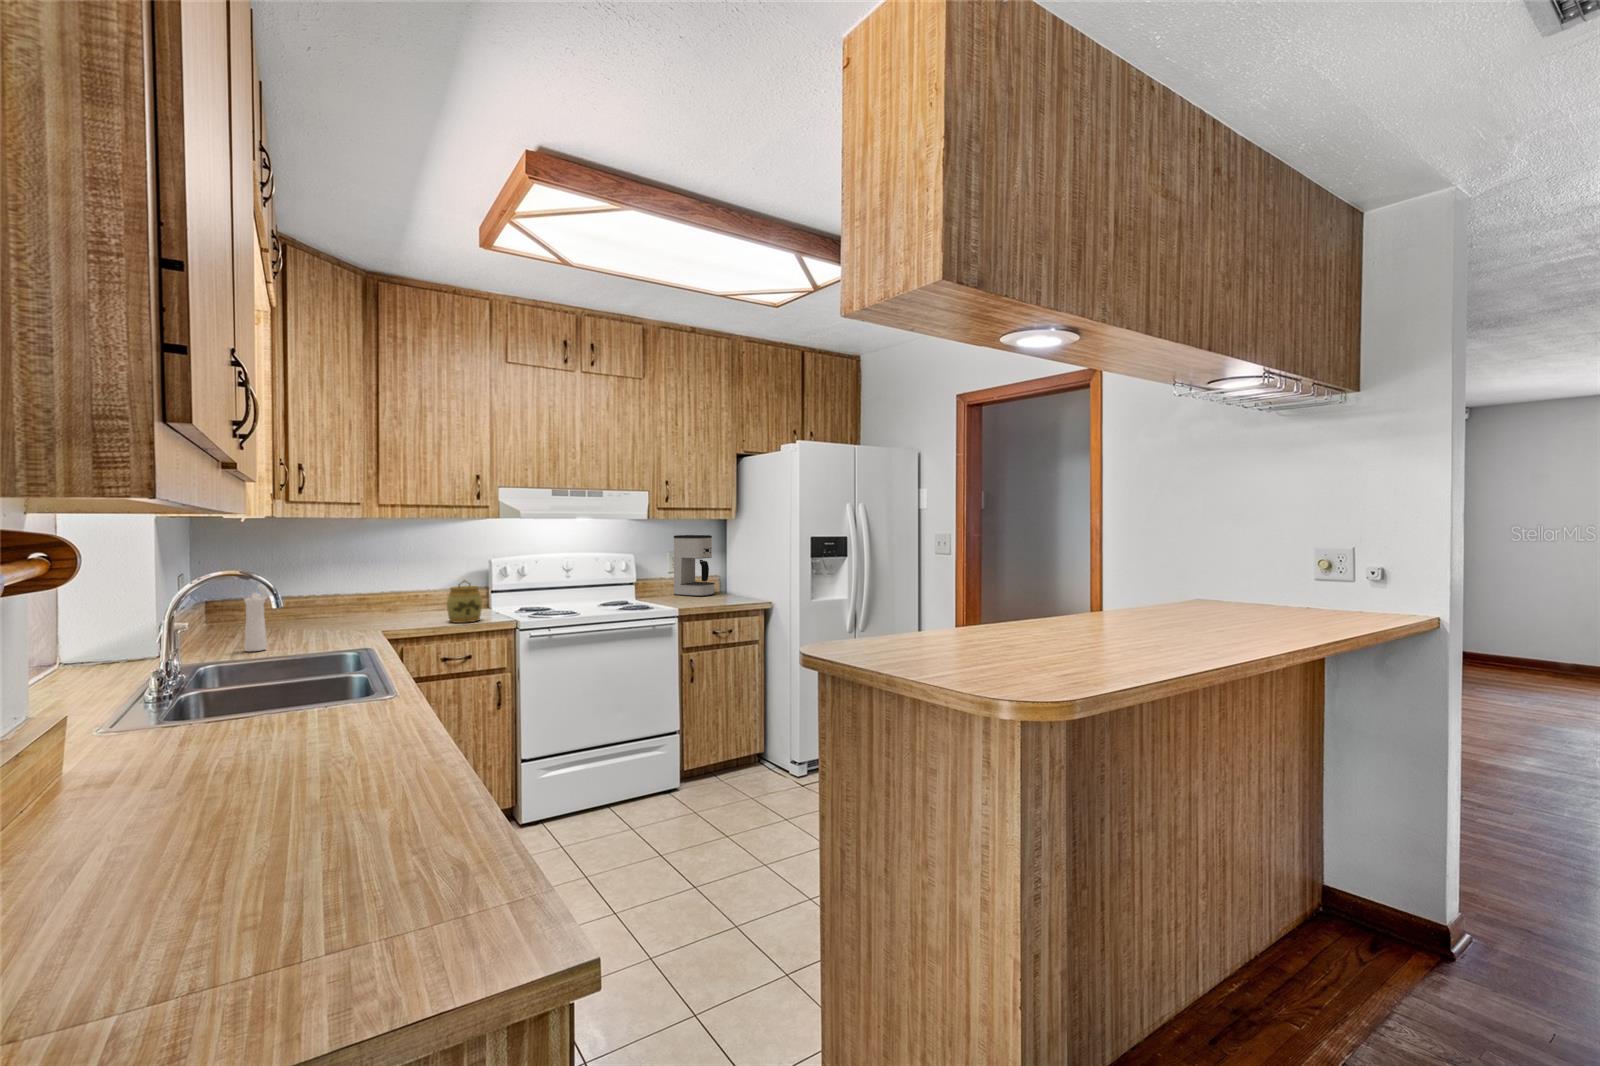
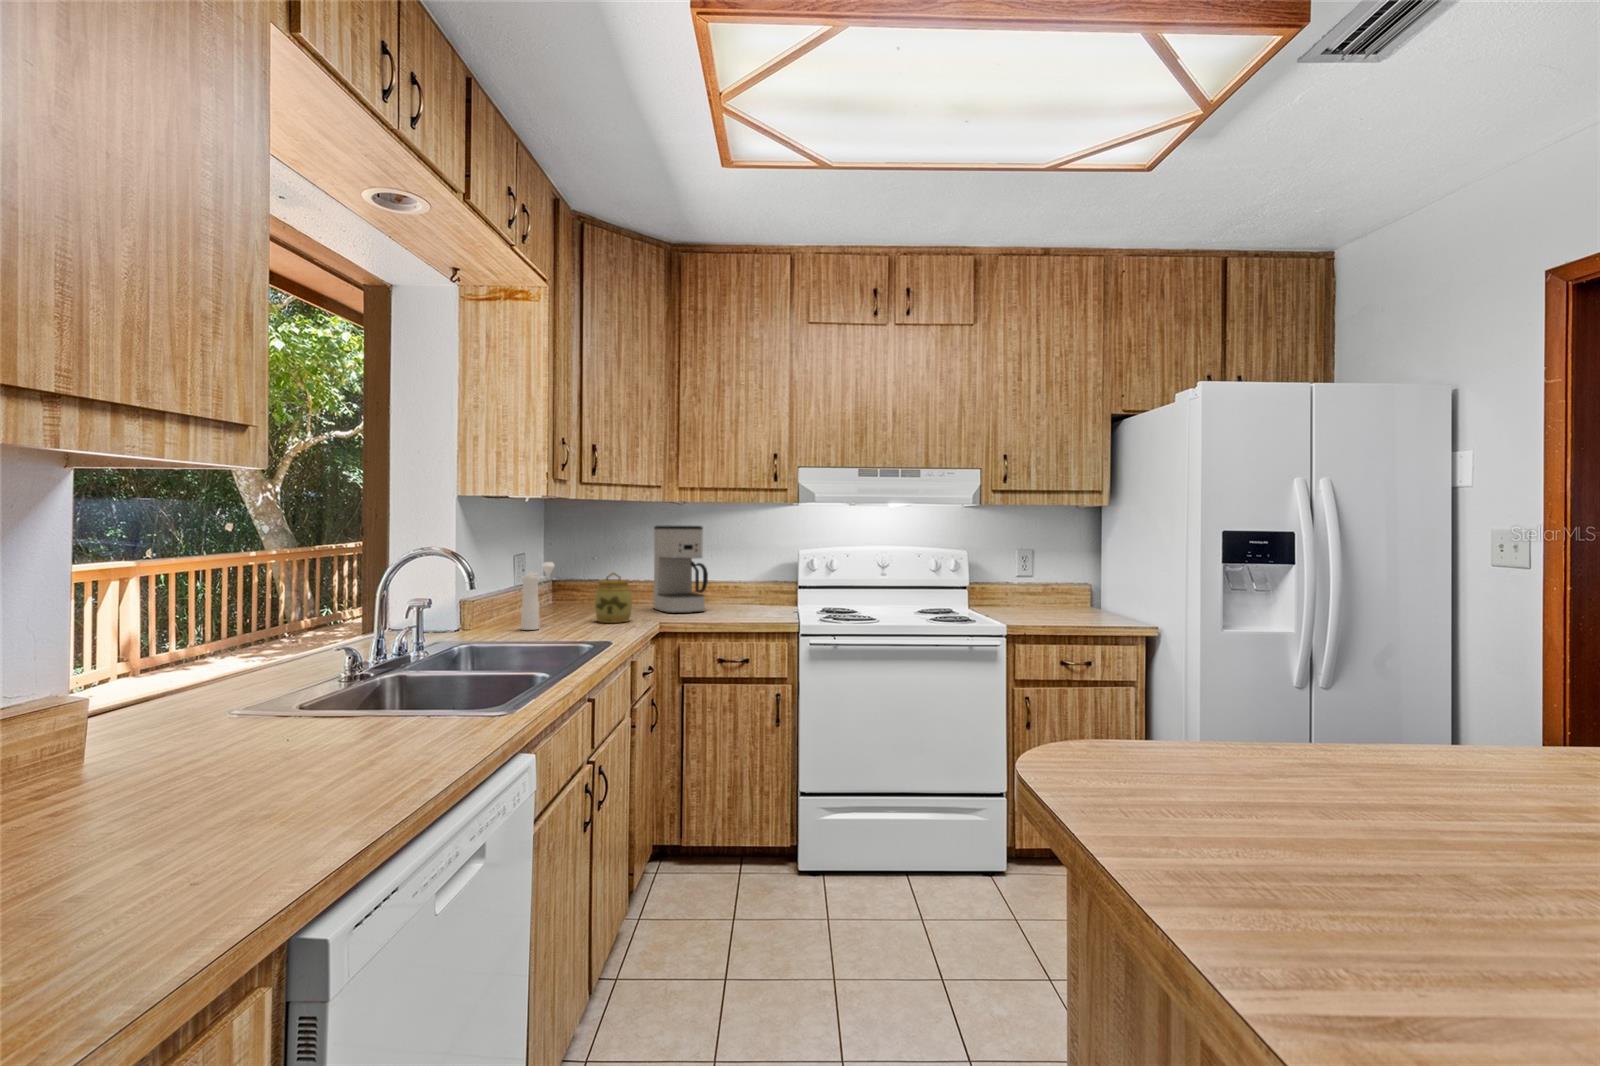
coffee maker: present [674,535,715,596] -> present [654,526,708,613]
jar: present [447,580,482,623] -> present [594,573,632,623]

